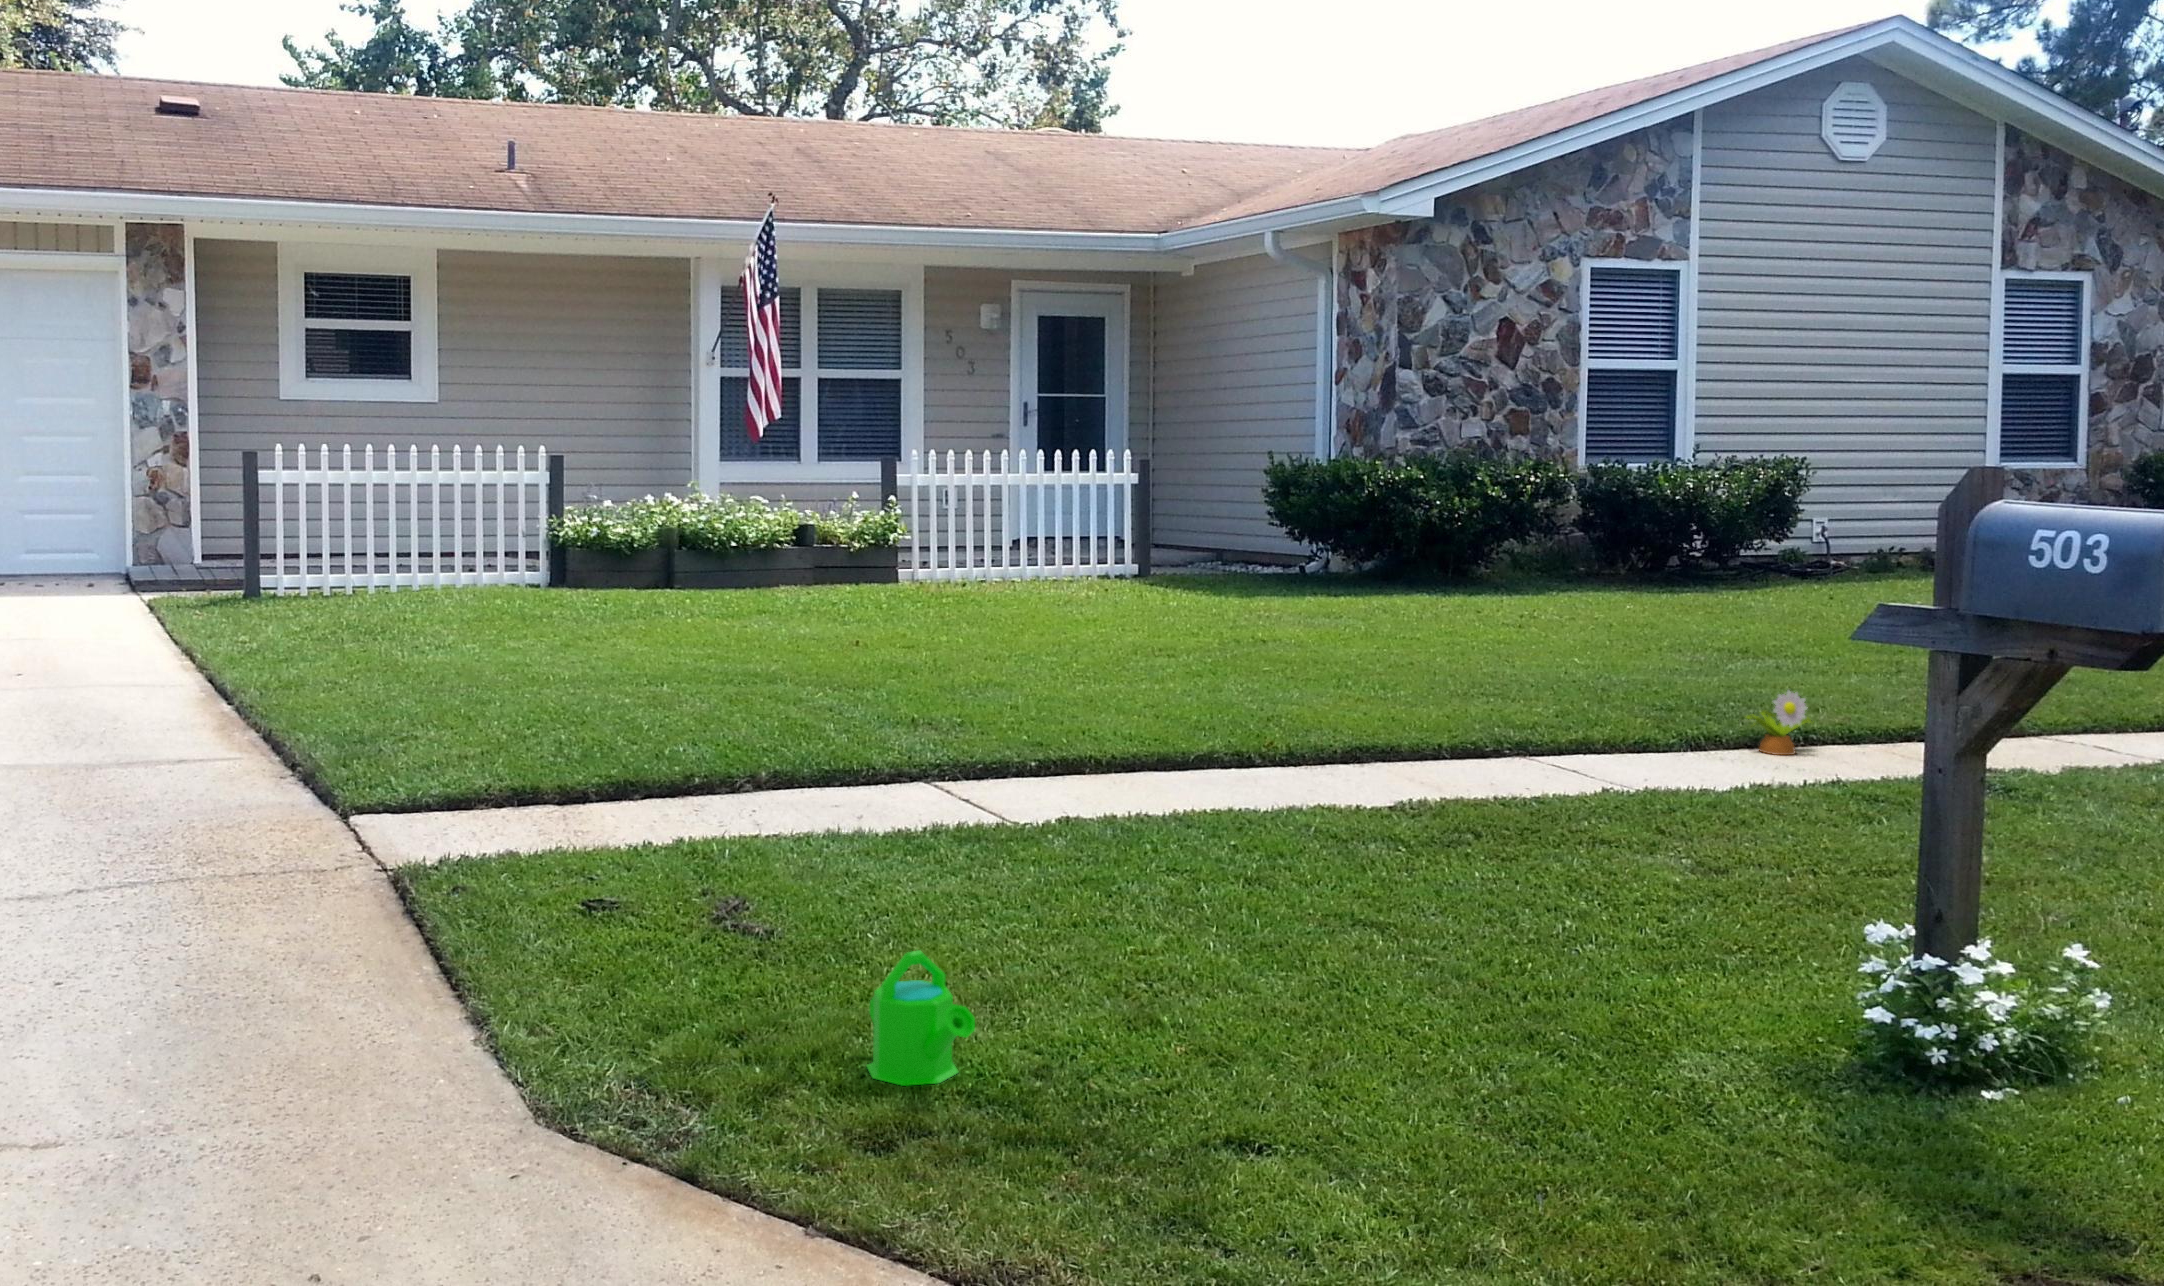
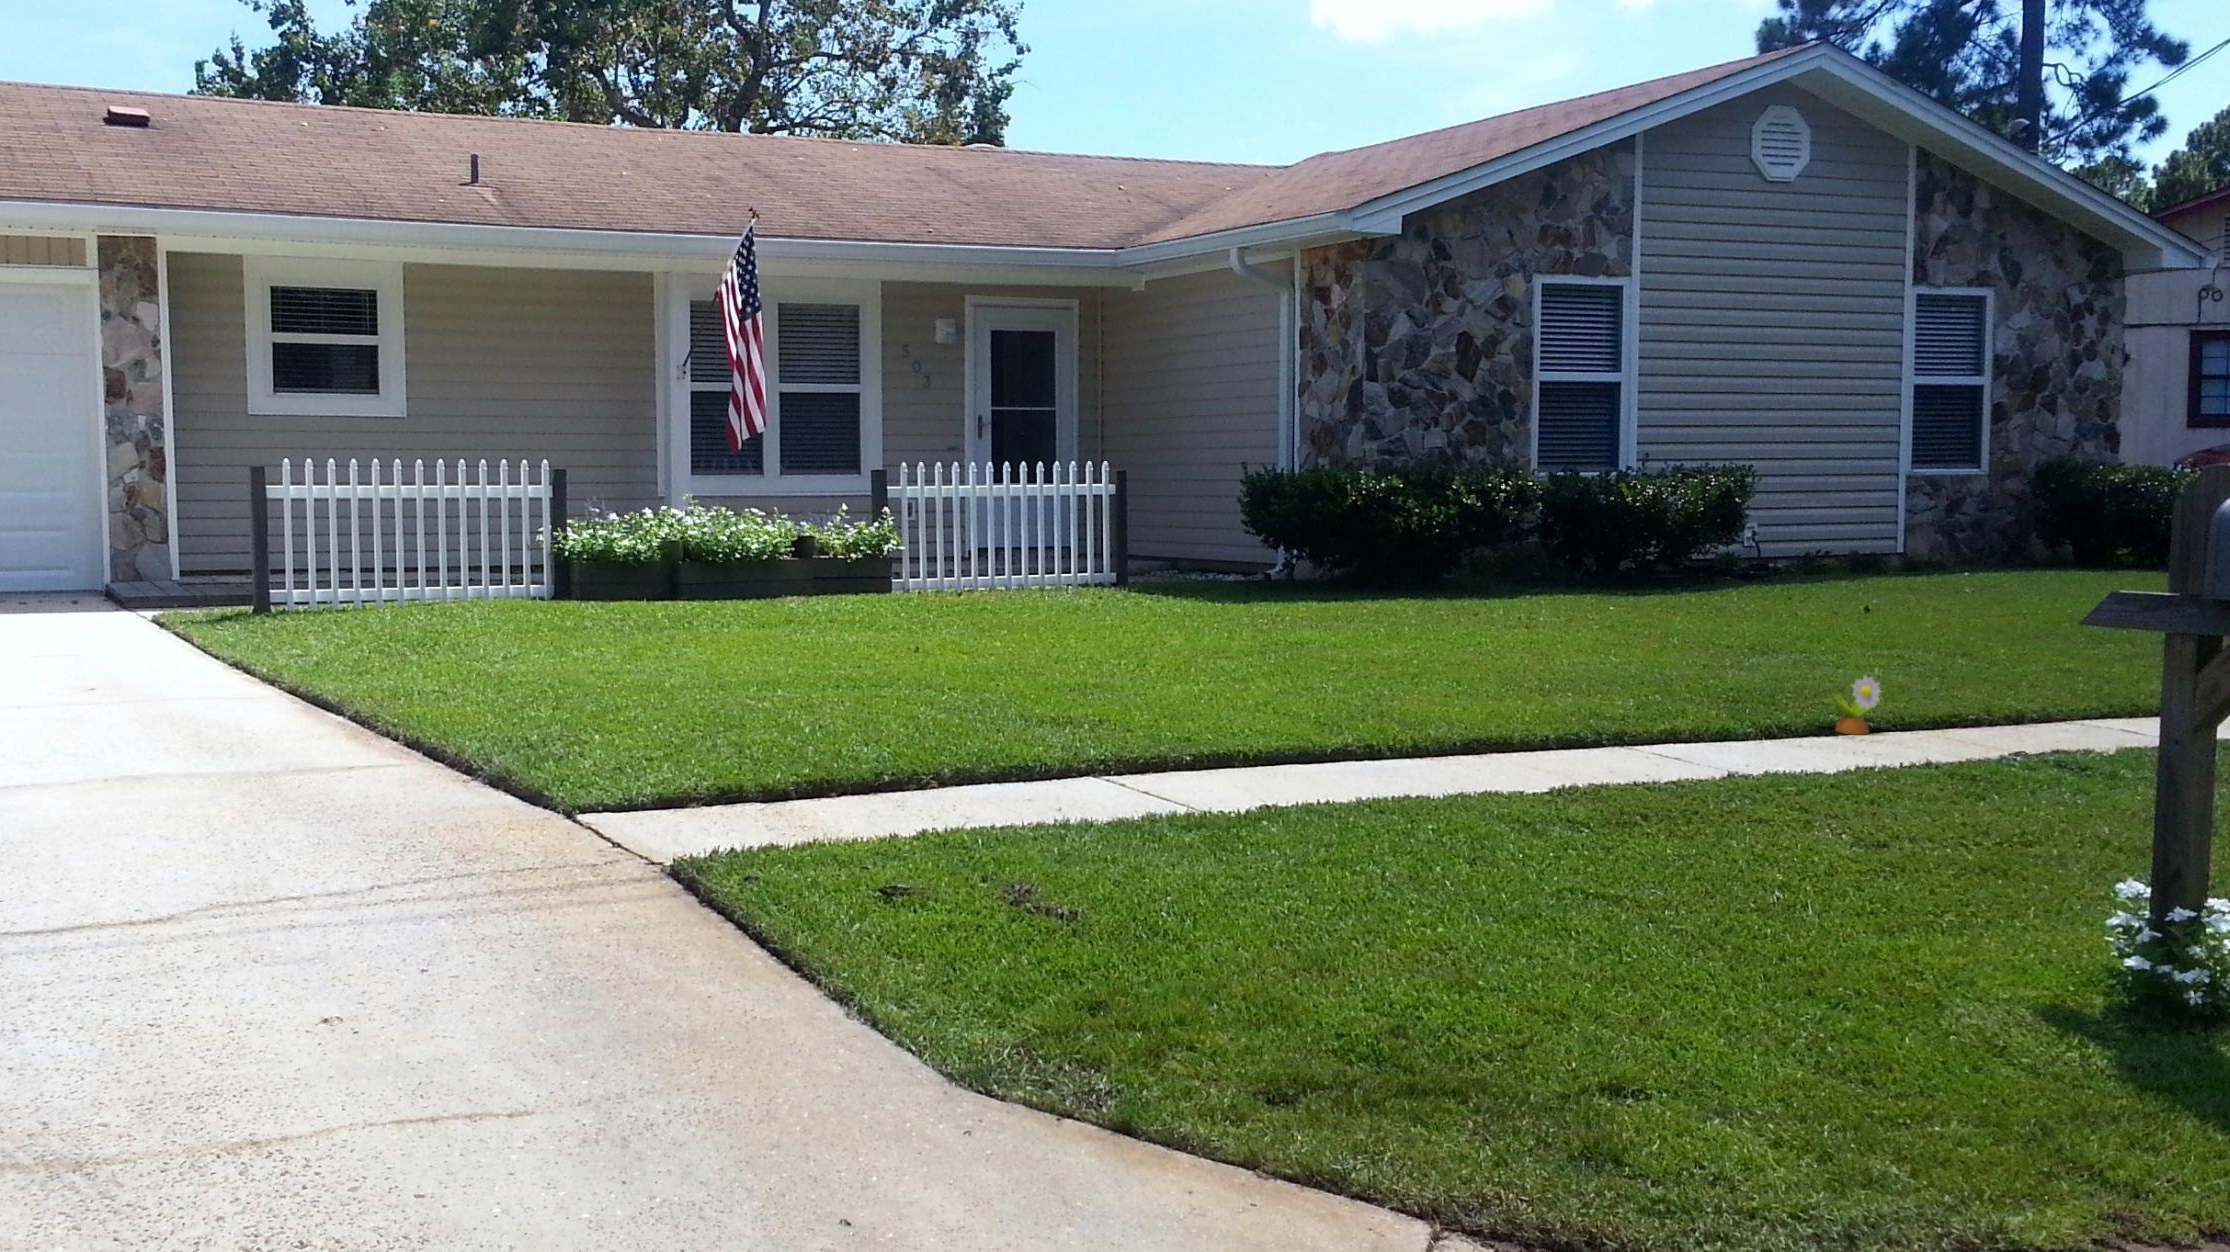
watering can: present [867,950,975,1086] -> none [1280,904,1404,1024]

